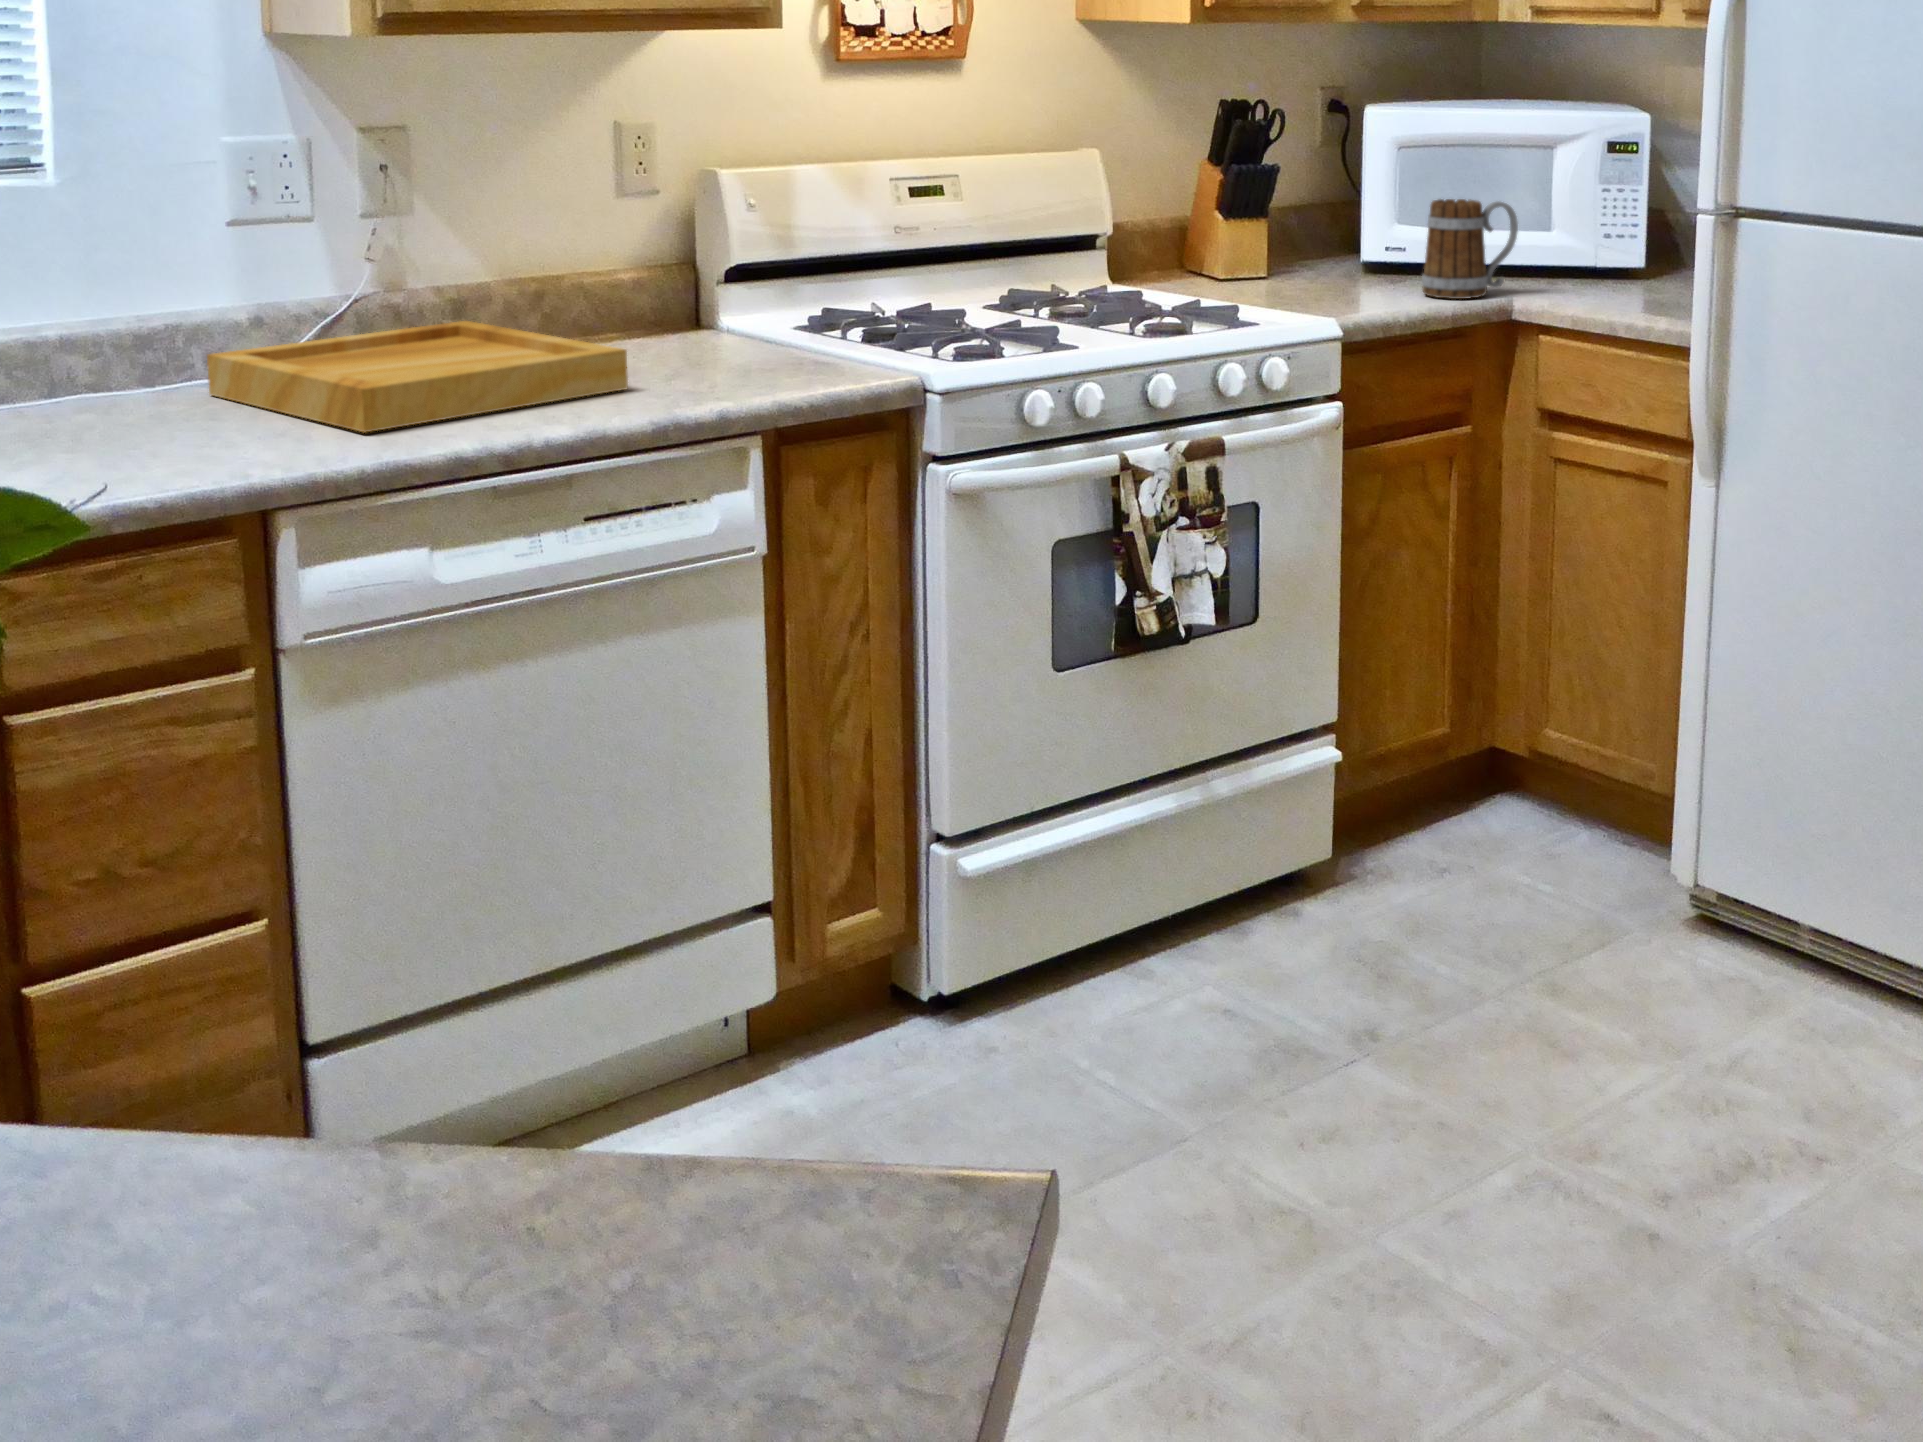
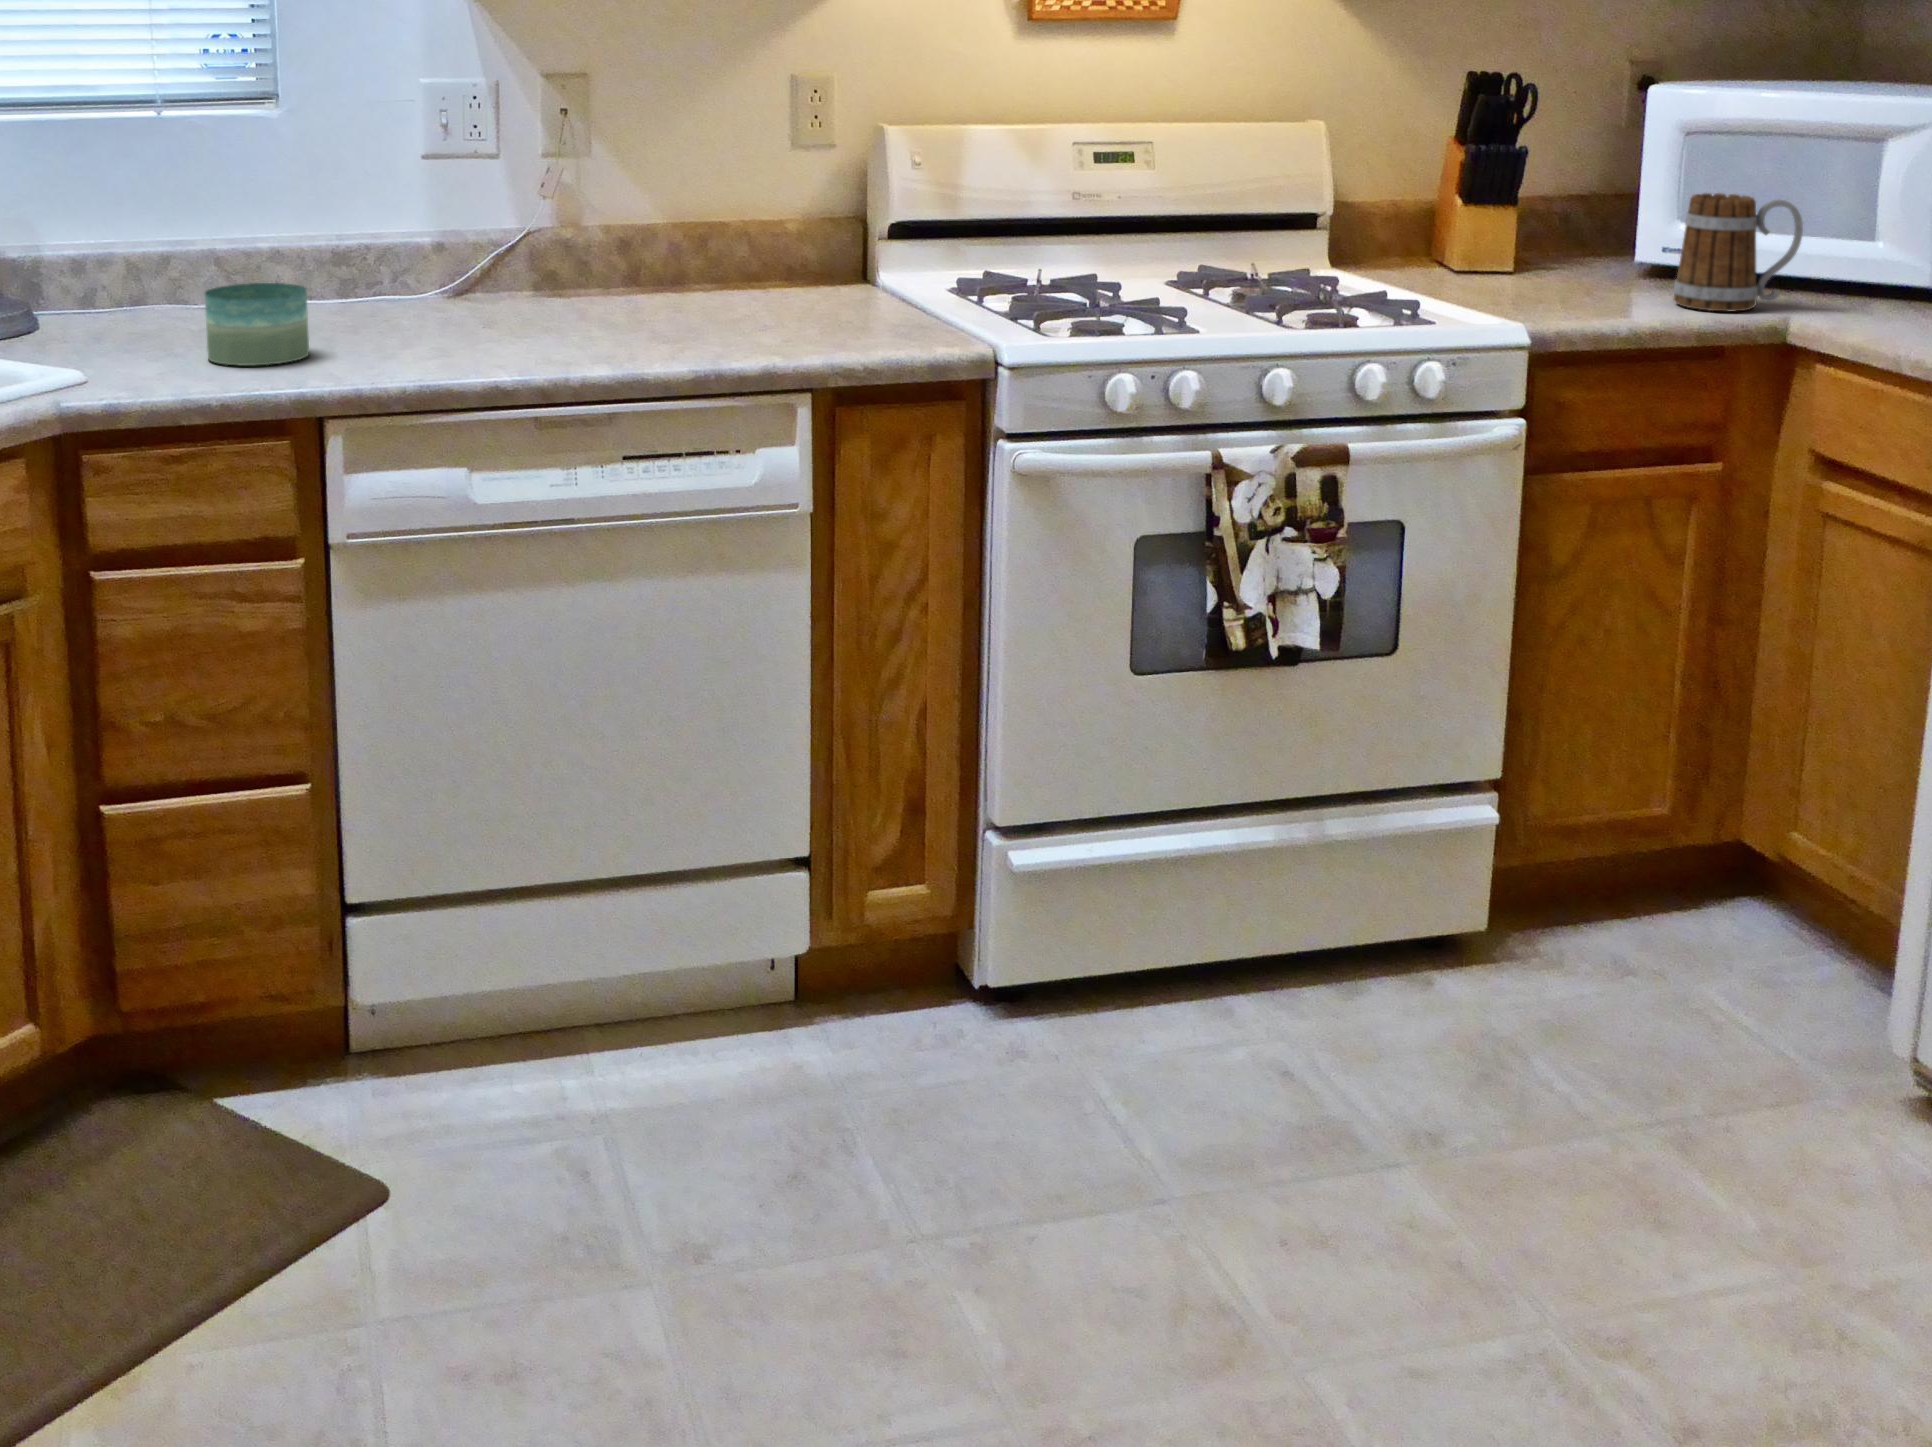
tray: present [207,321,628,432] -> none [376,258,709,356]
candle: none [84,368,212,462] -> present [205,283,309,365]

